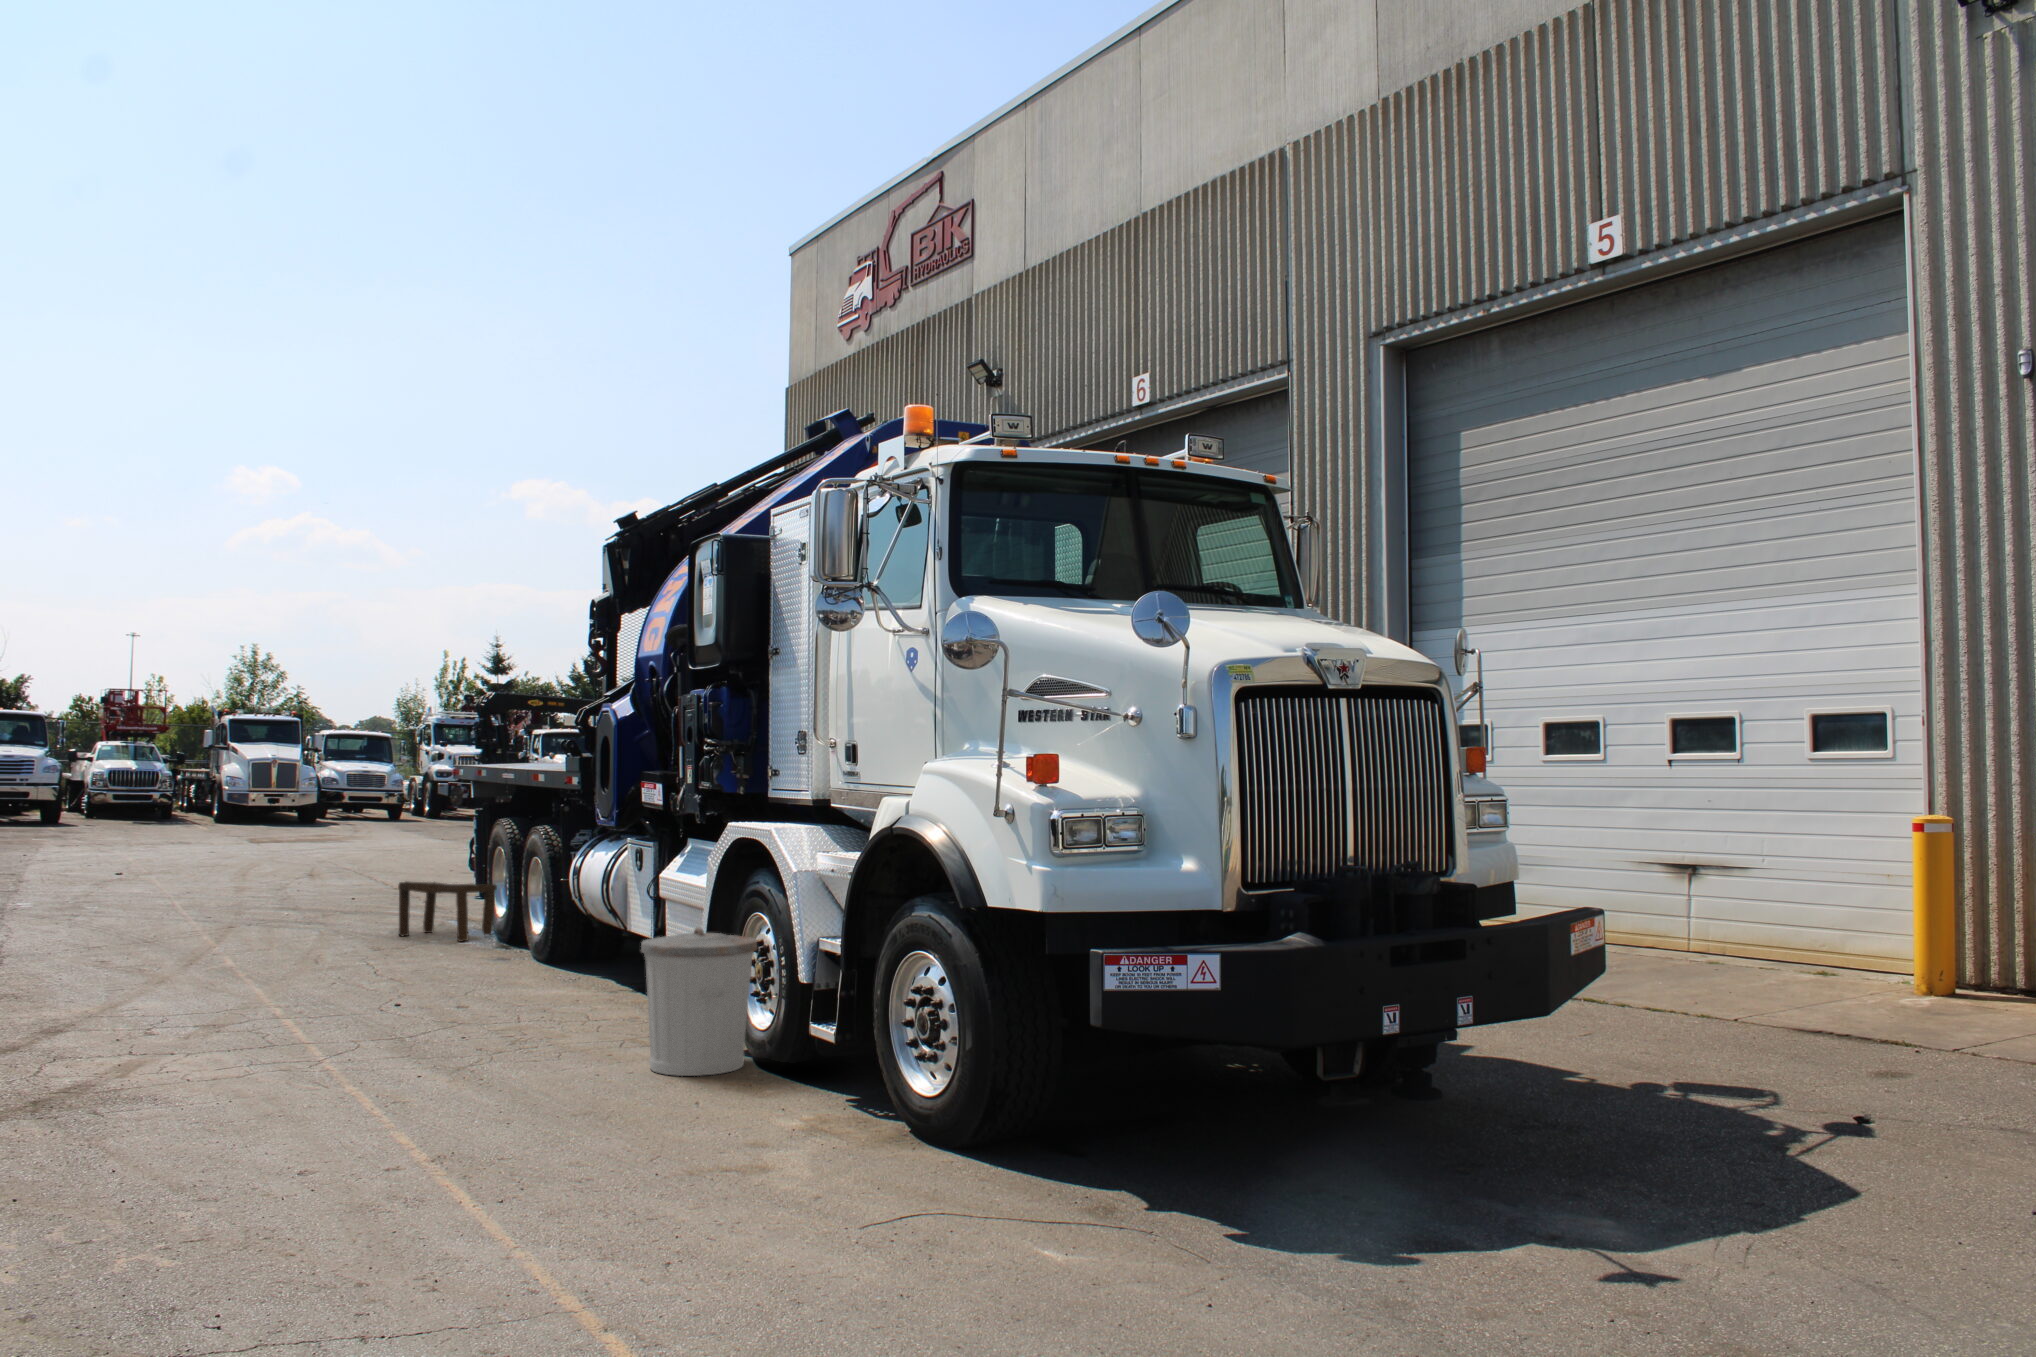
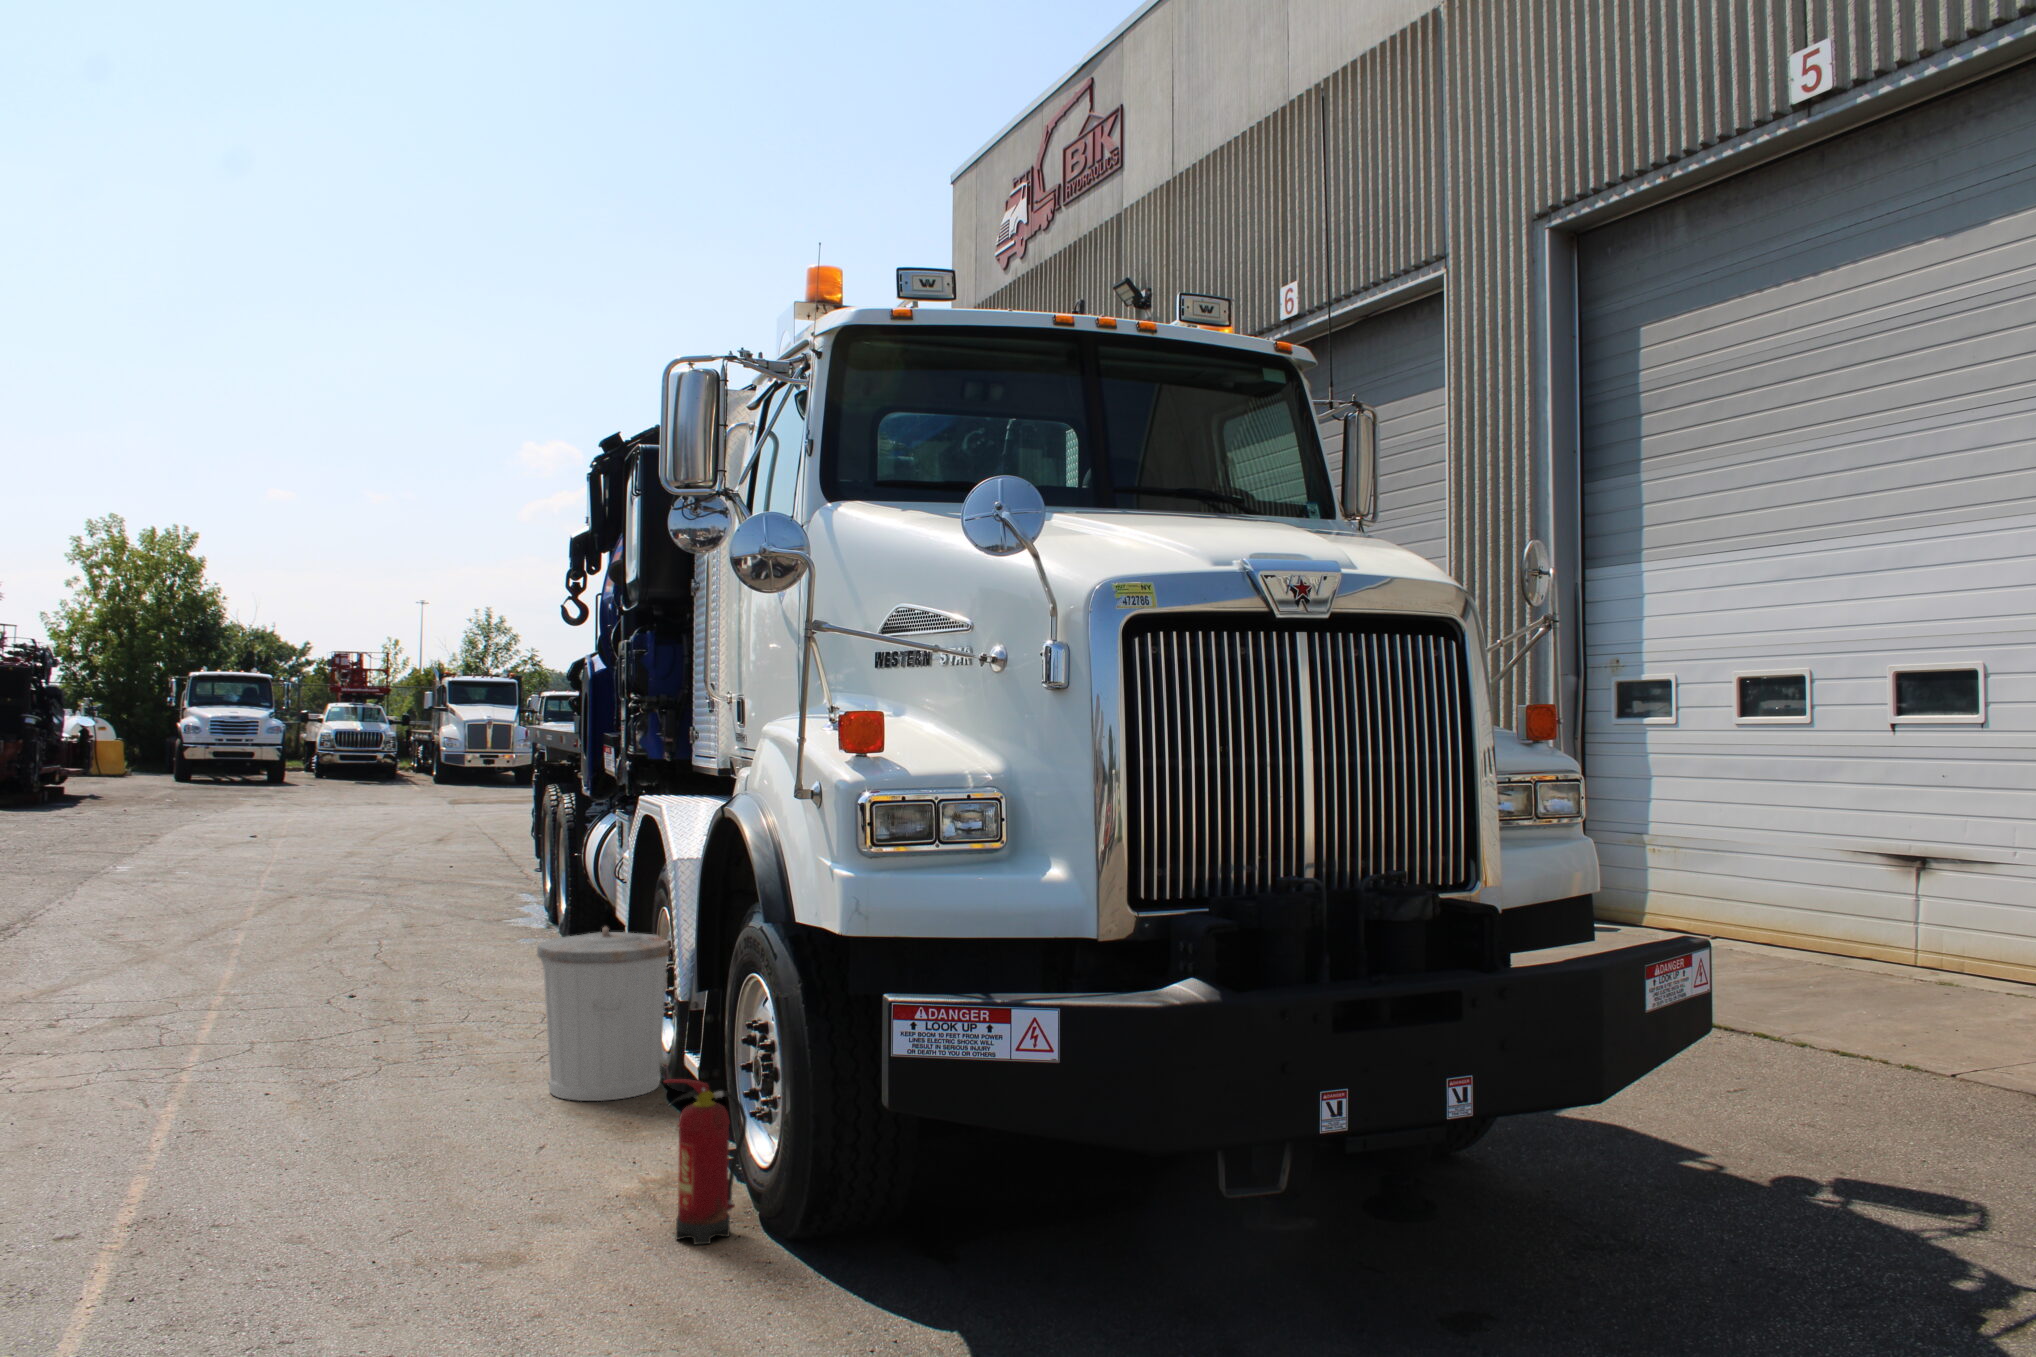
bench: present [398,882,497,941] -> none [462,852,557,916]
fire extinguisher: none [859,1031,916,1163] -> present [664,1079,747,1244]

